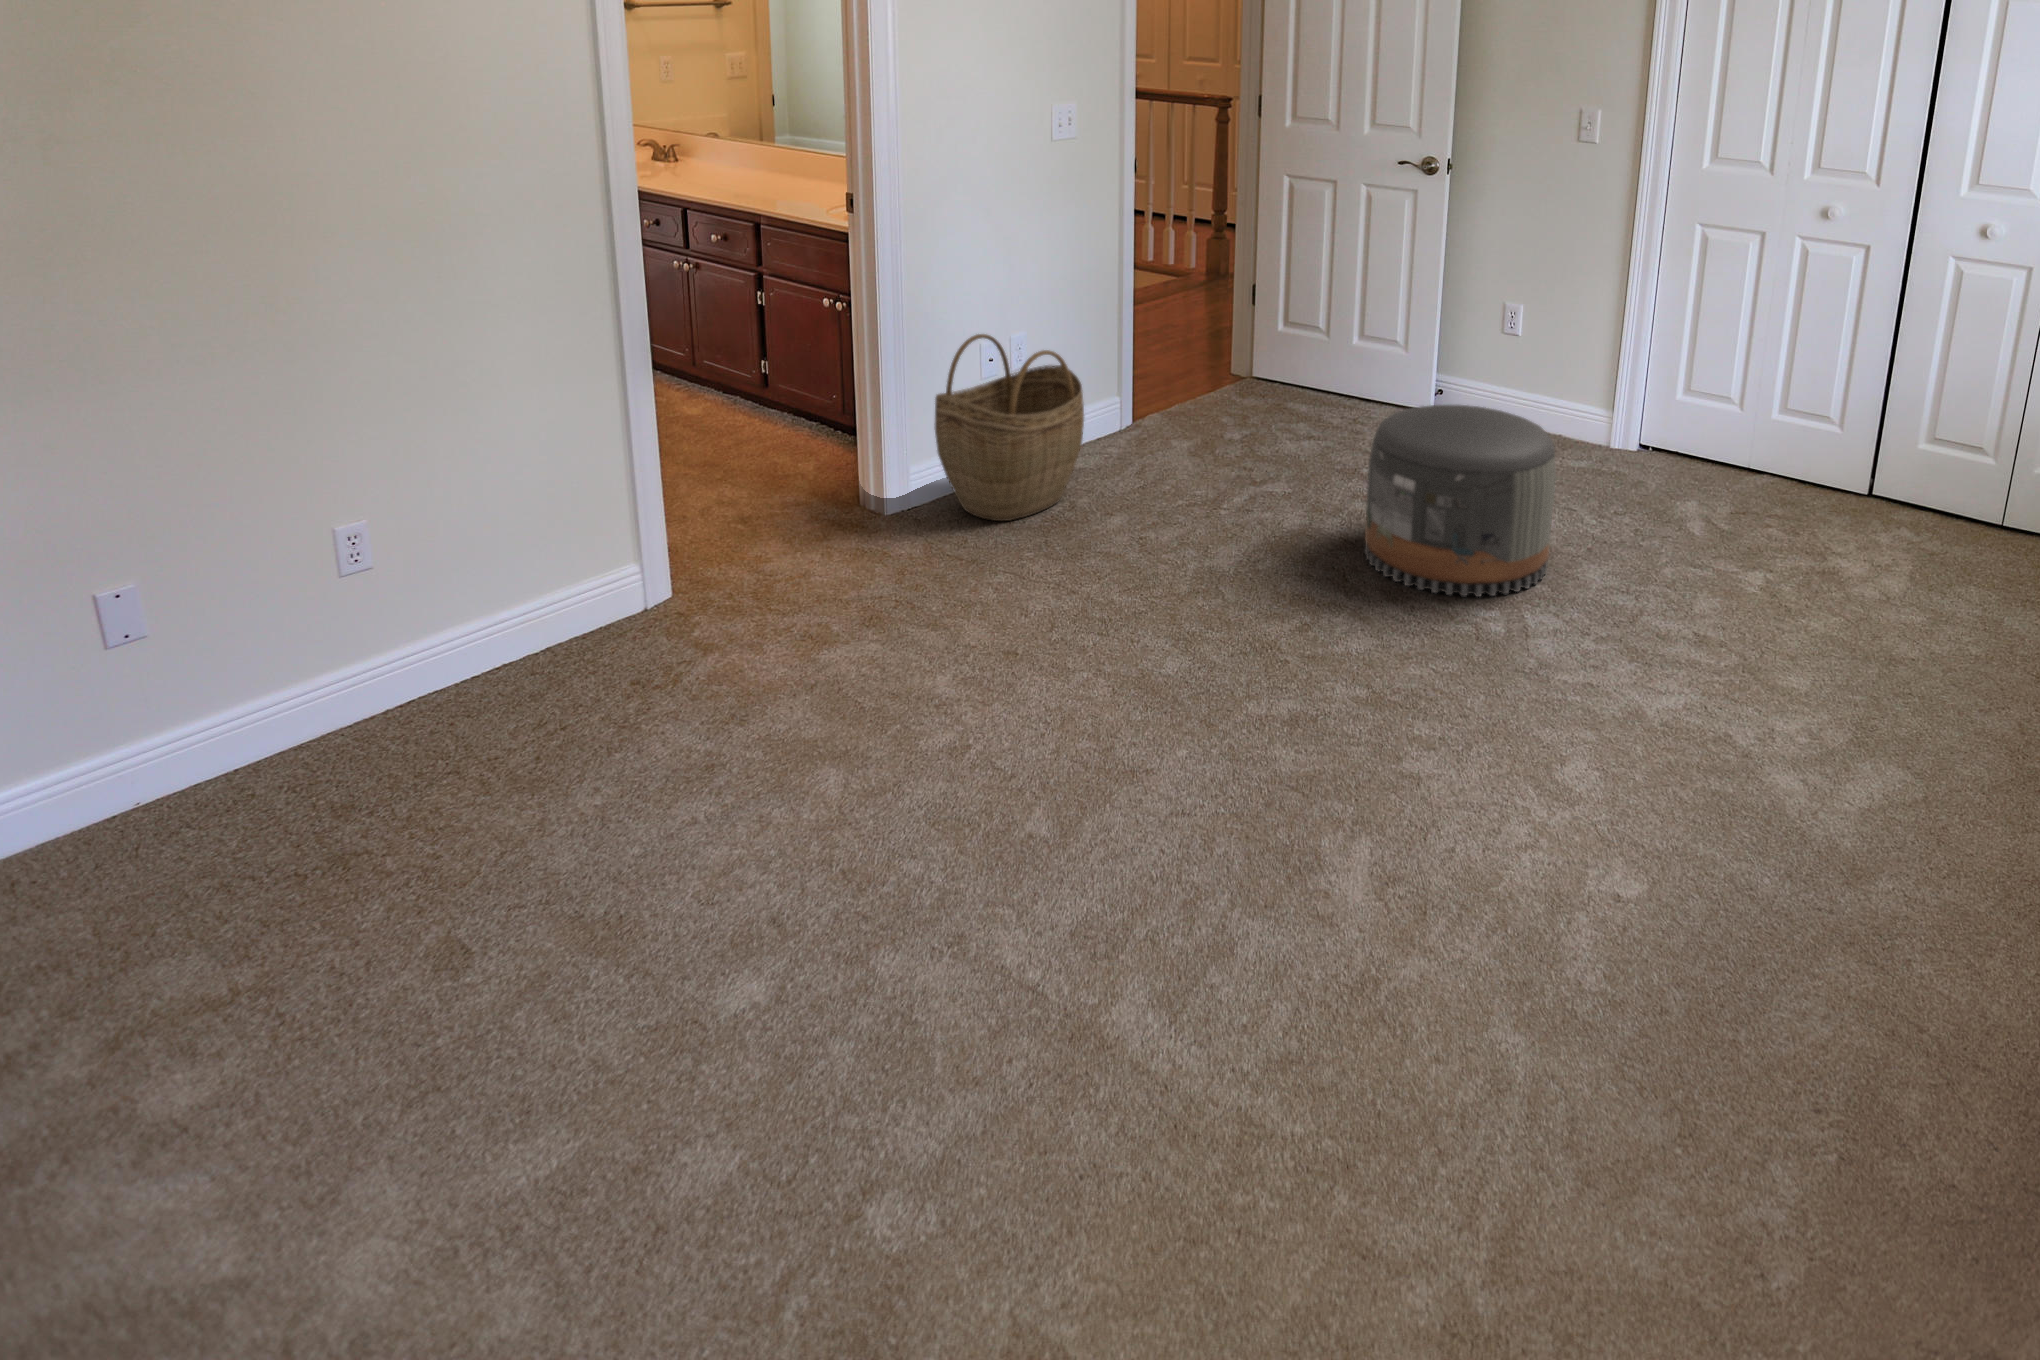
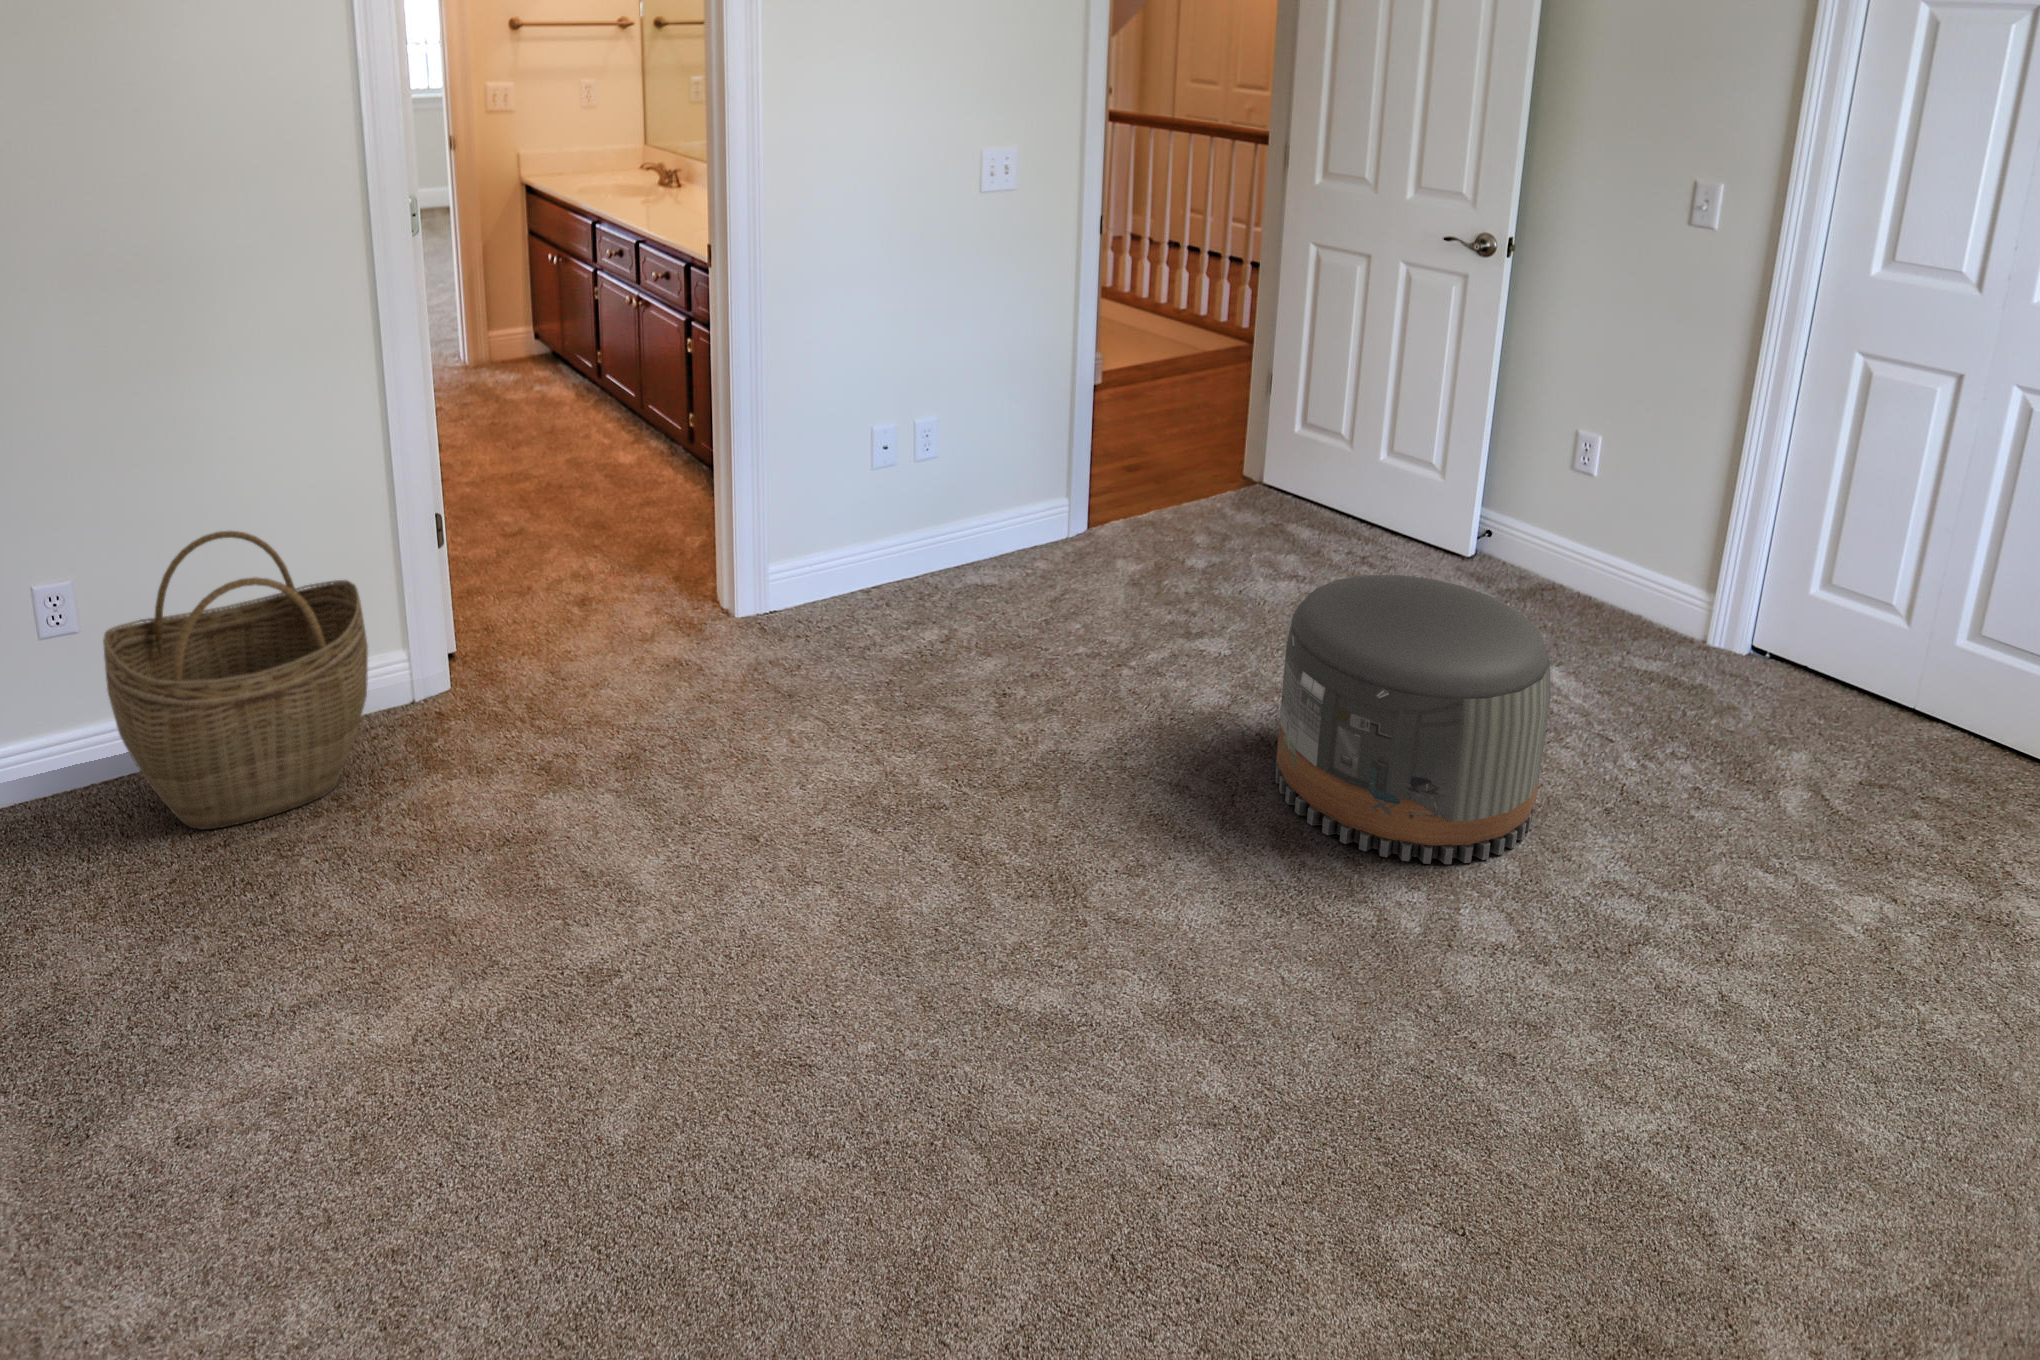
woven basket: present [935,334,1084,521] -> present [103,531,368,830]

